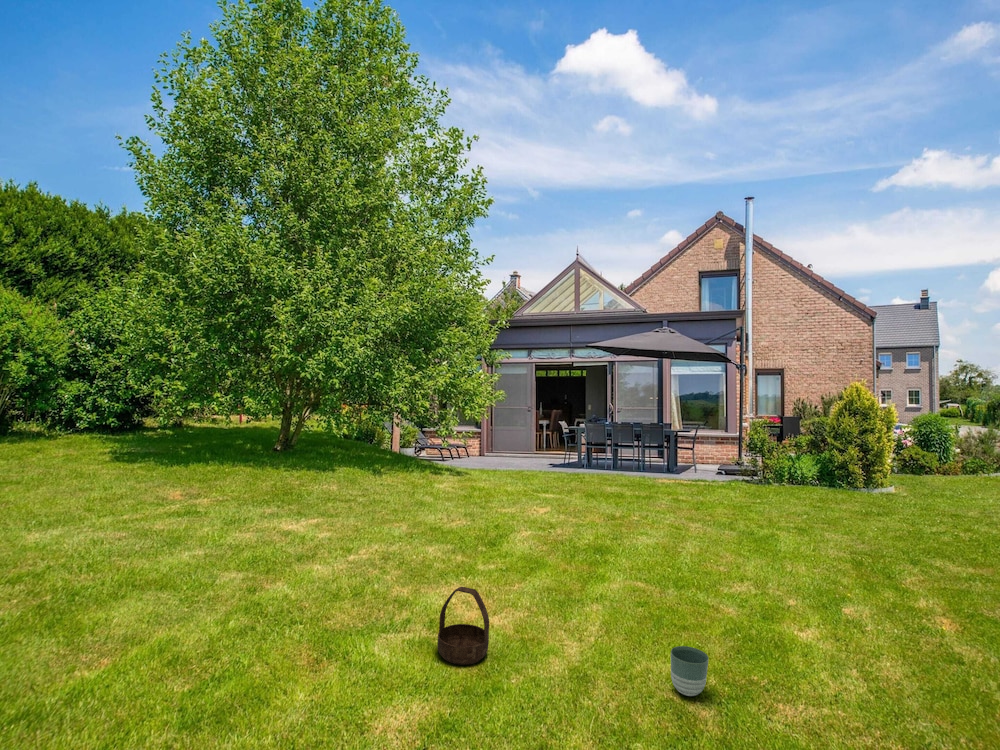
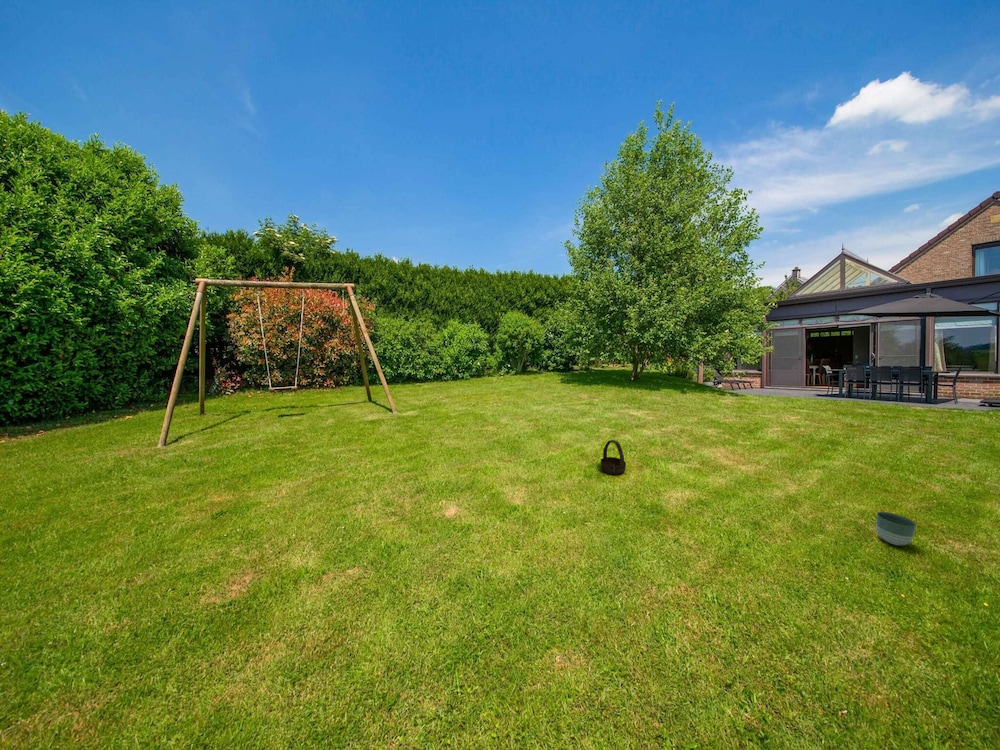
basket: present [438,587,489,665] -> present [601,440,626,475]

